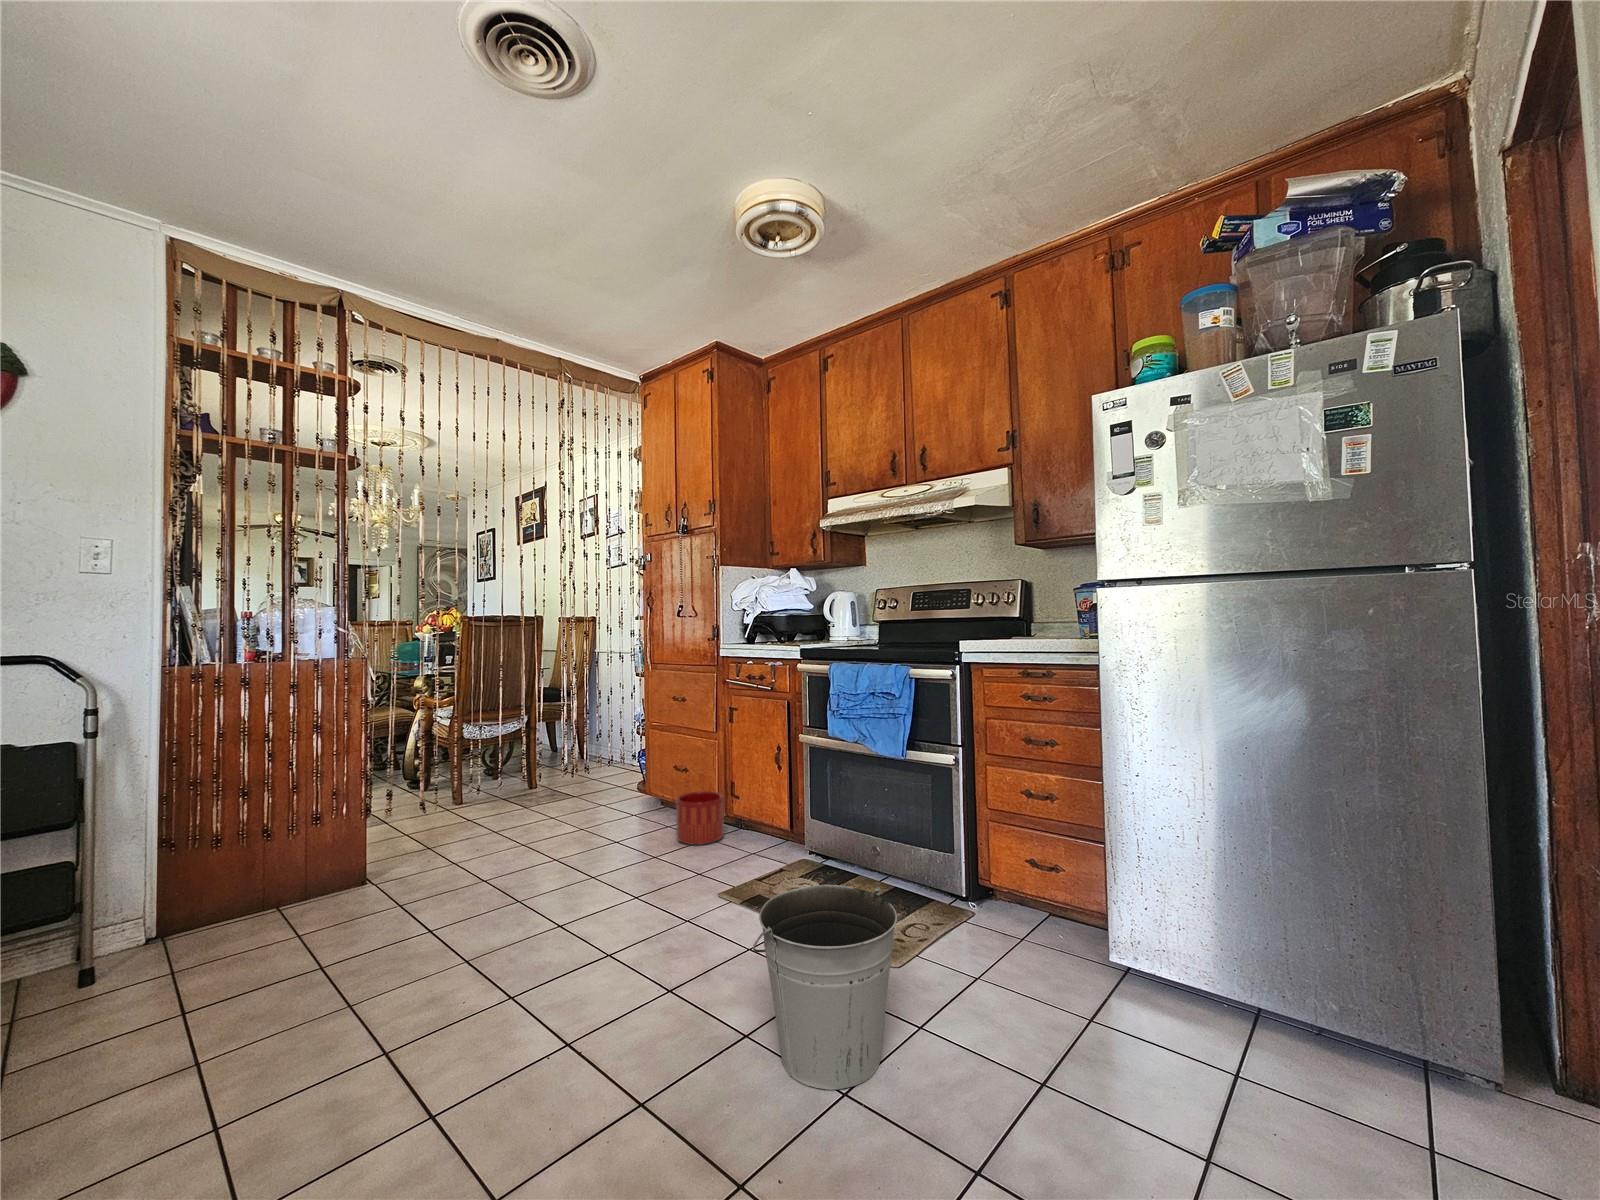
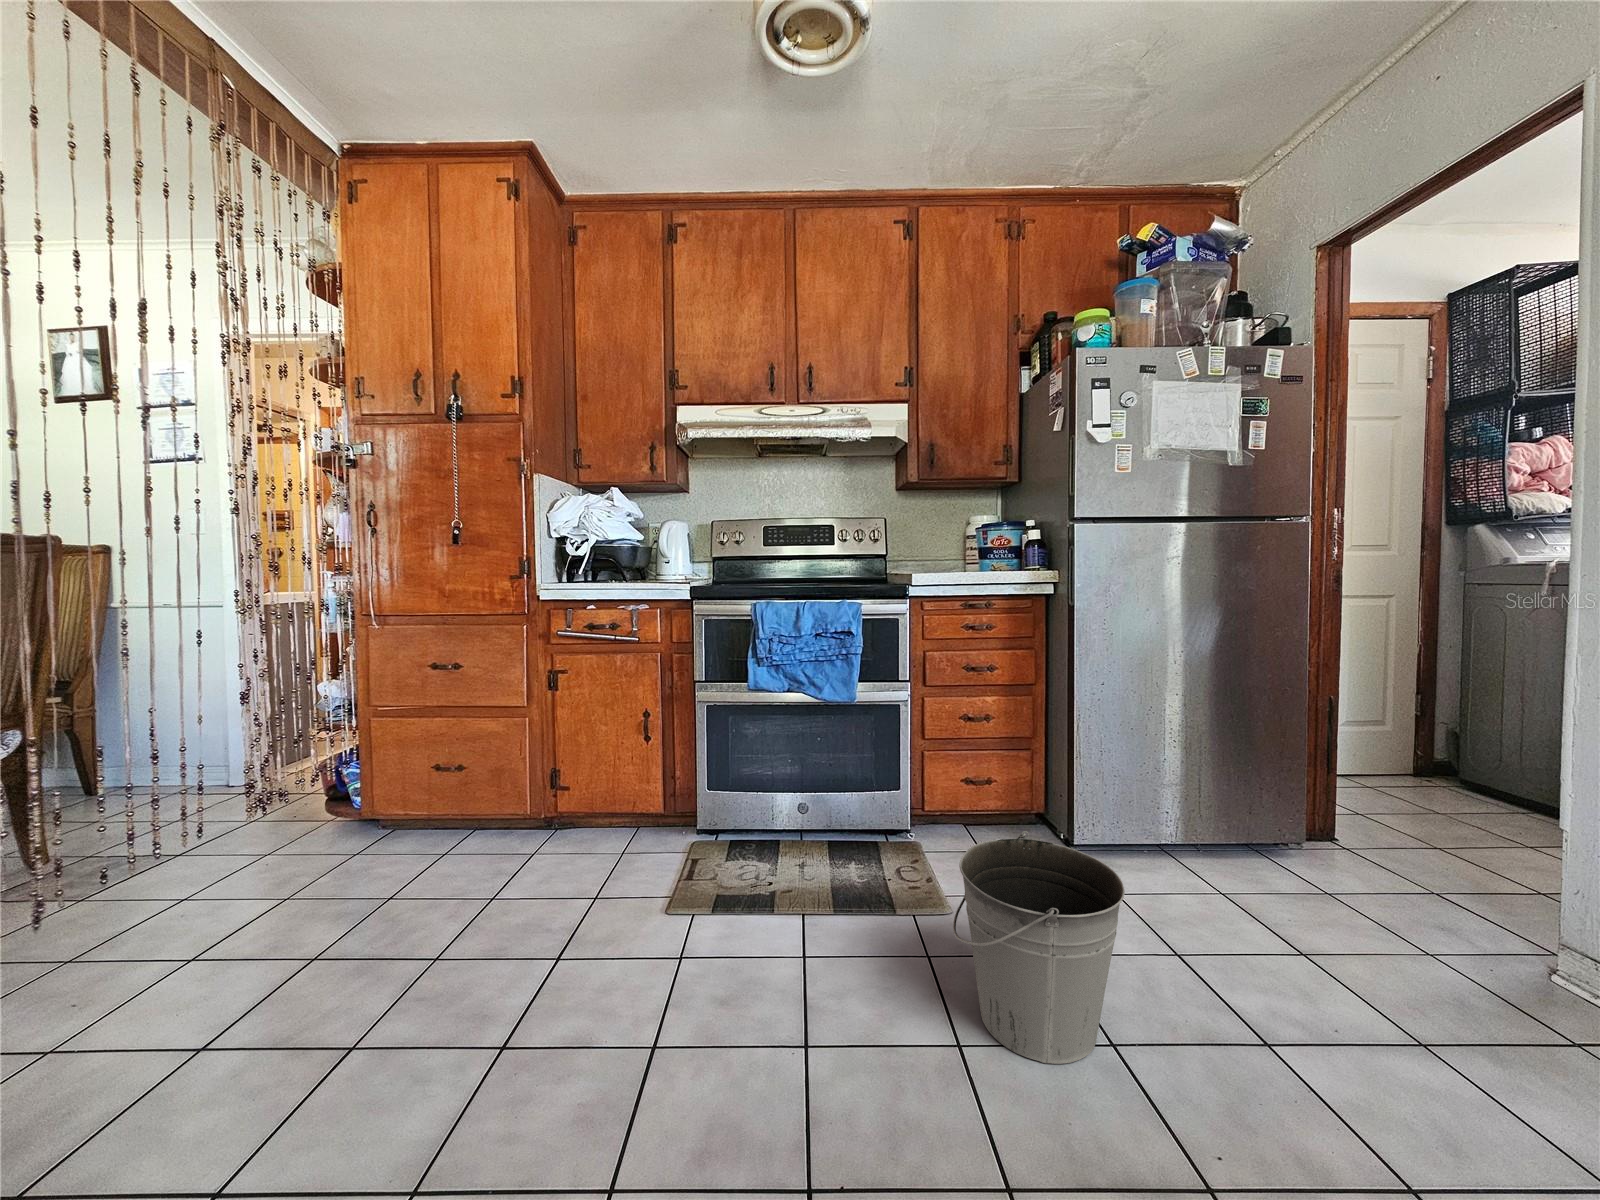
planter: present [676,791,724,845] -> none [492,782,564,861]

